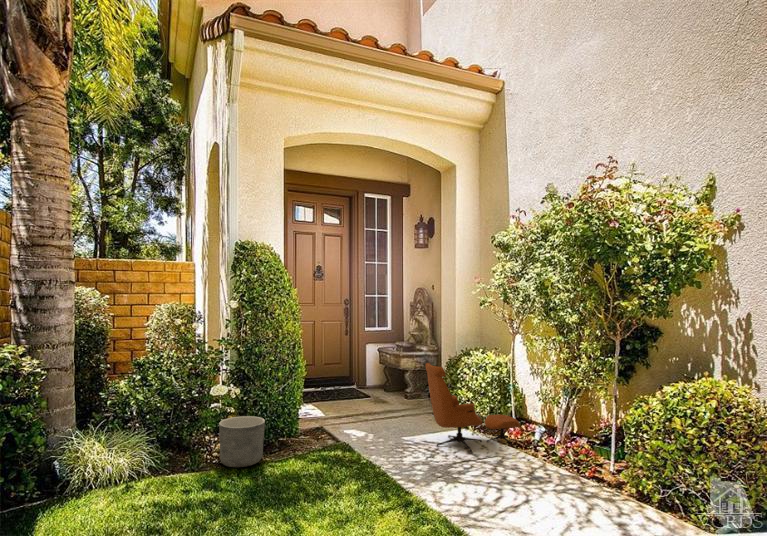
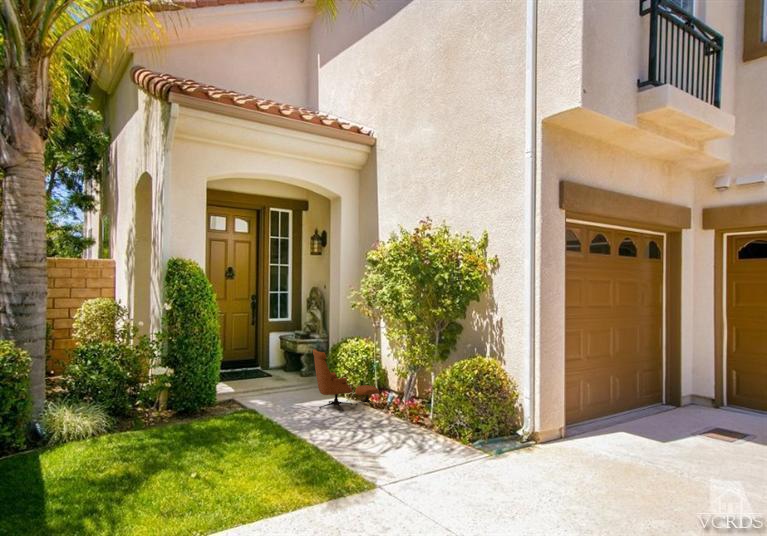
planter: present [219,416,265,467] -> none [158,390,192,426]

